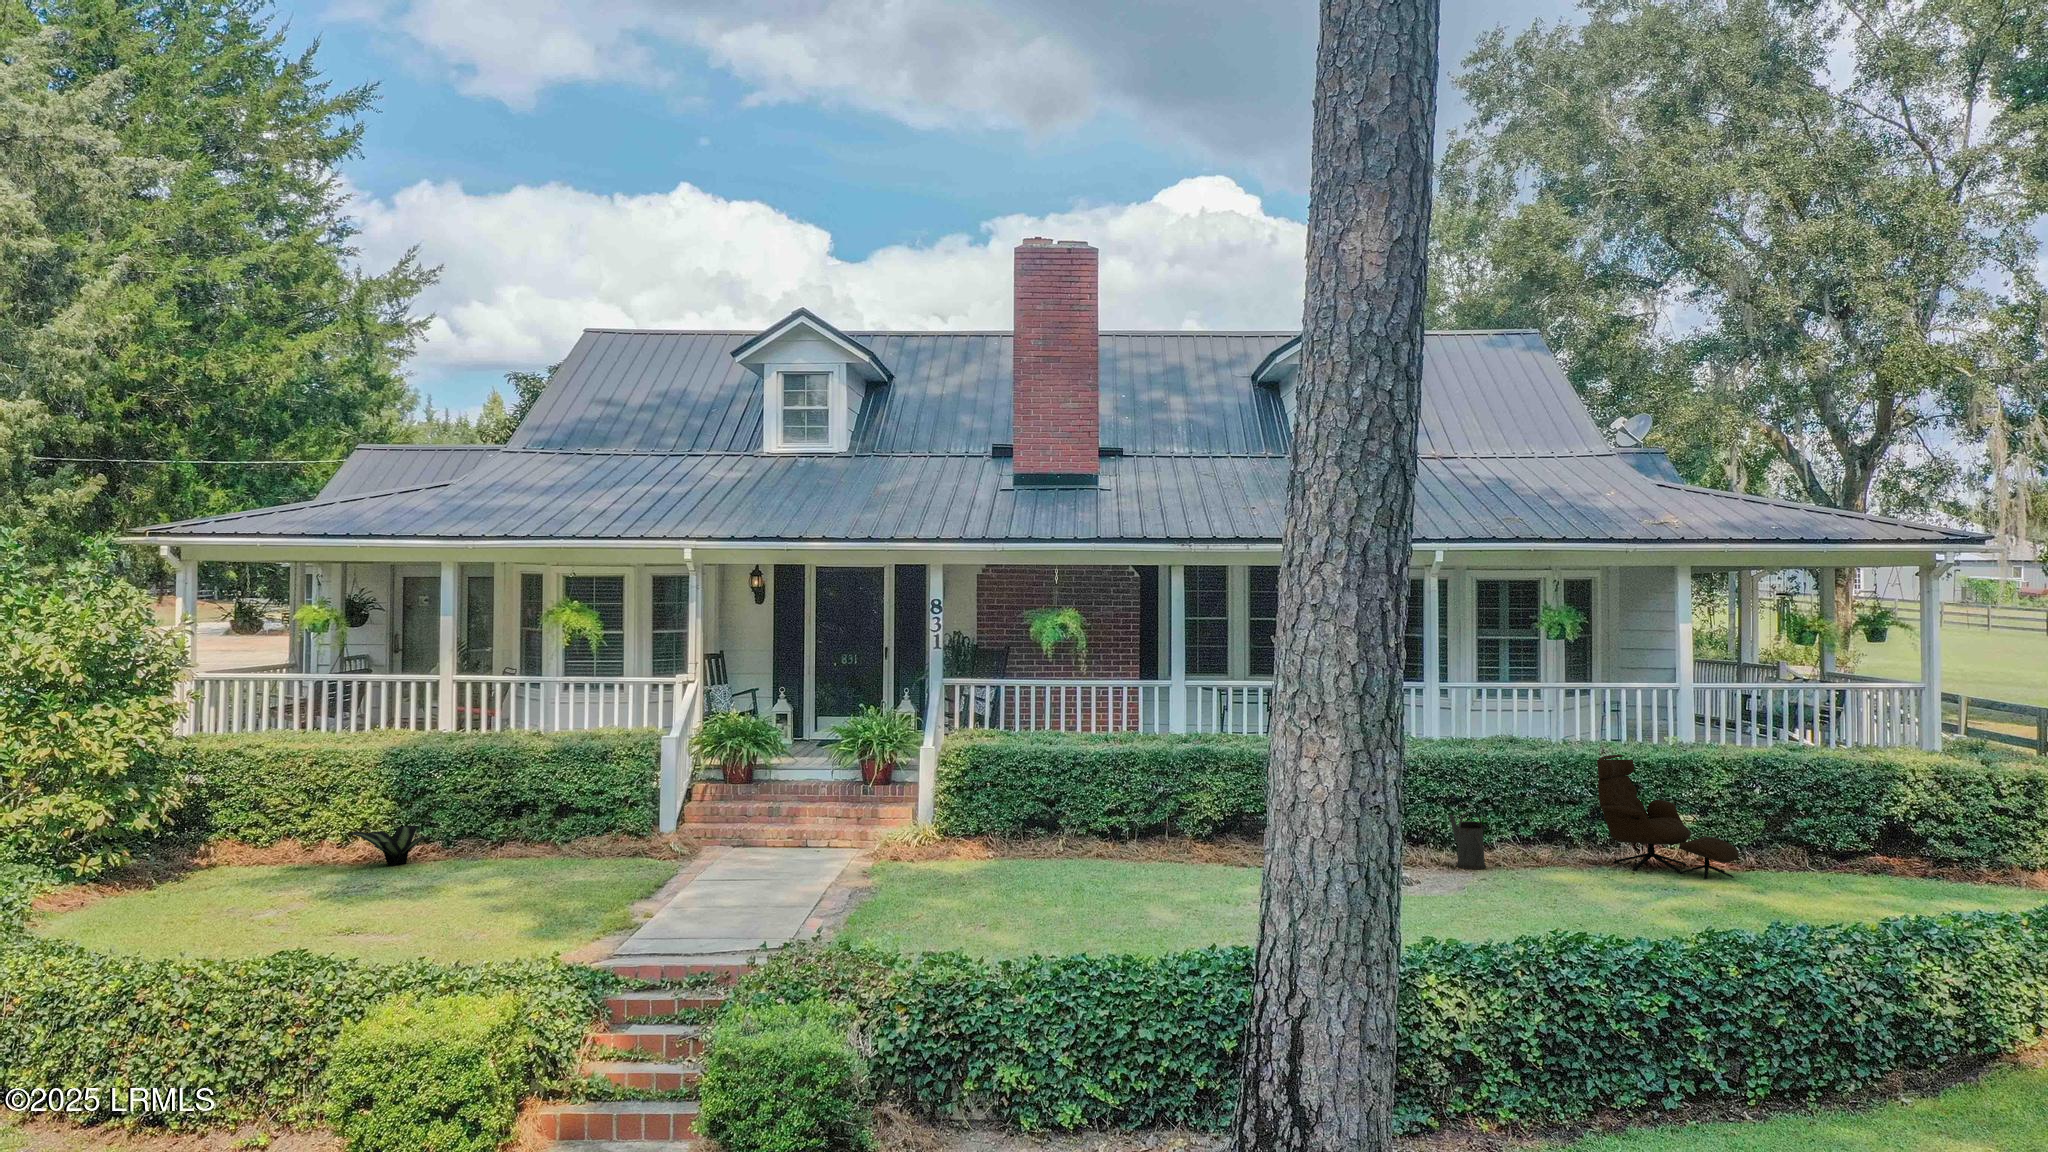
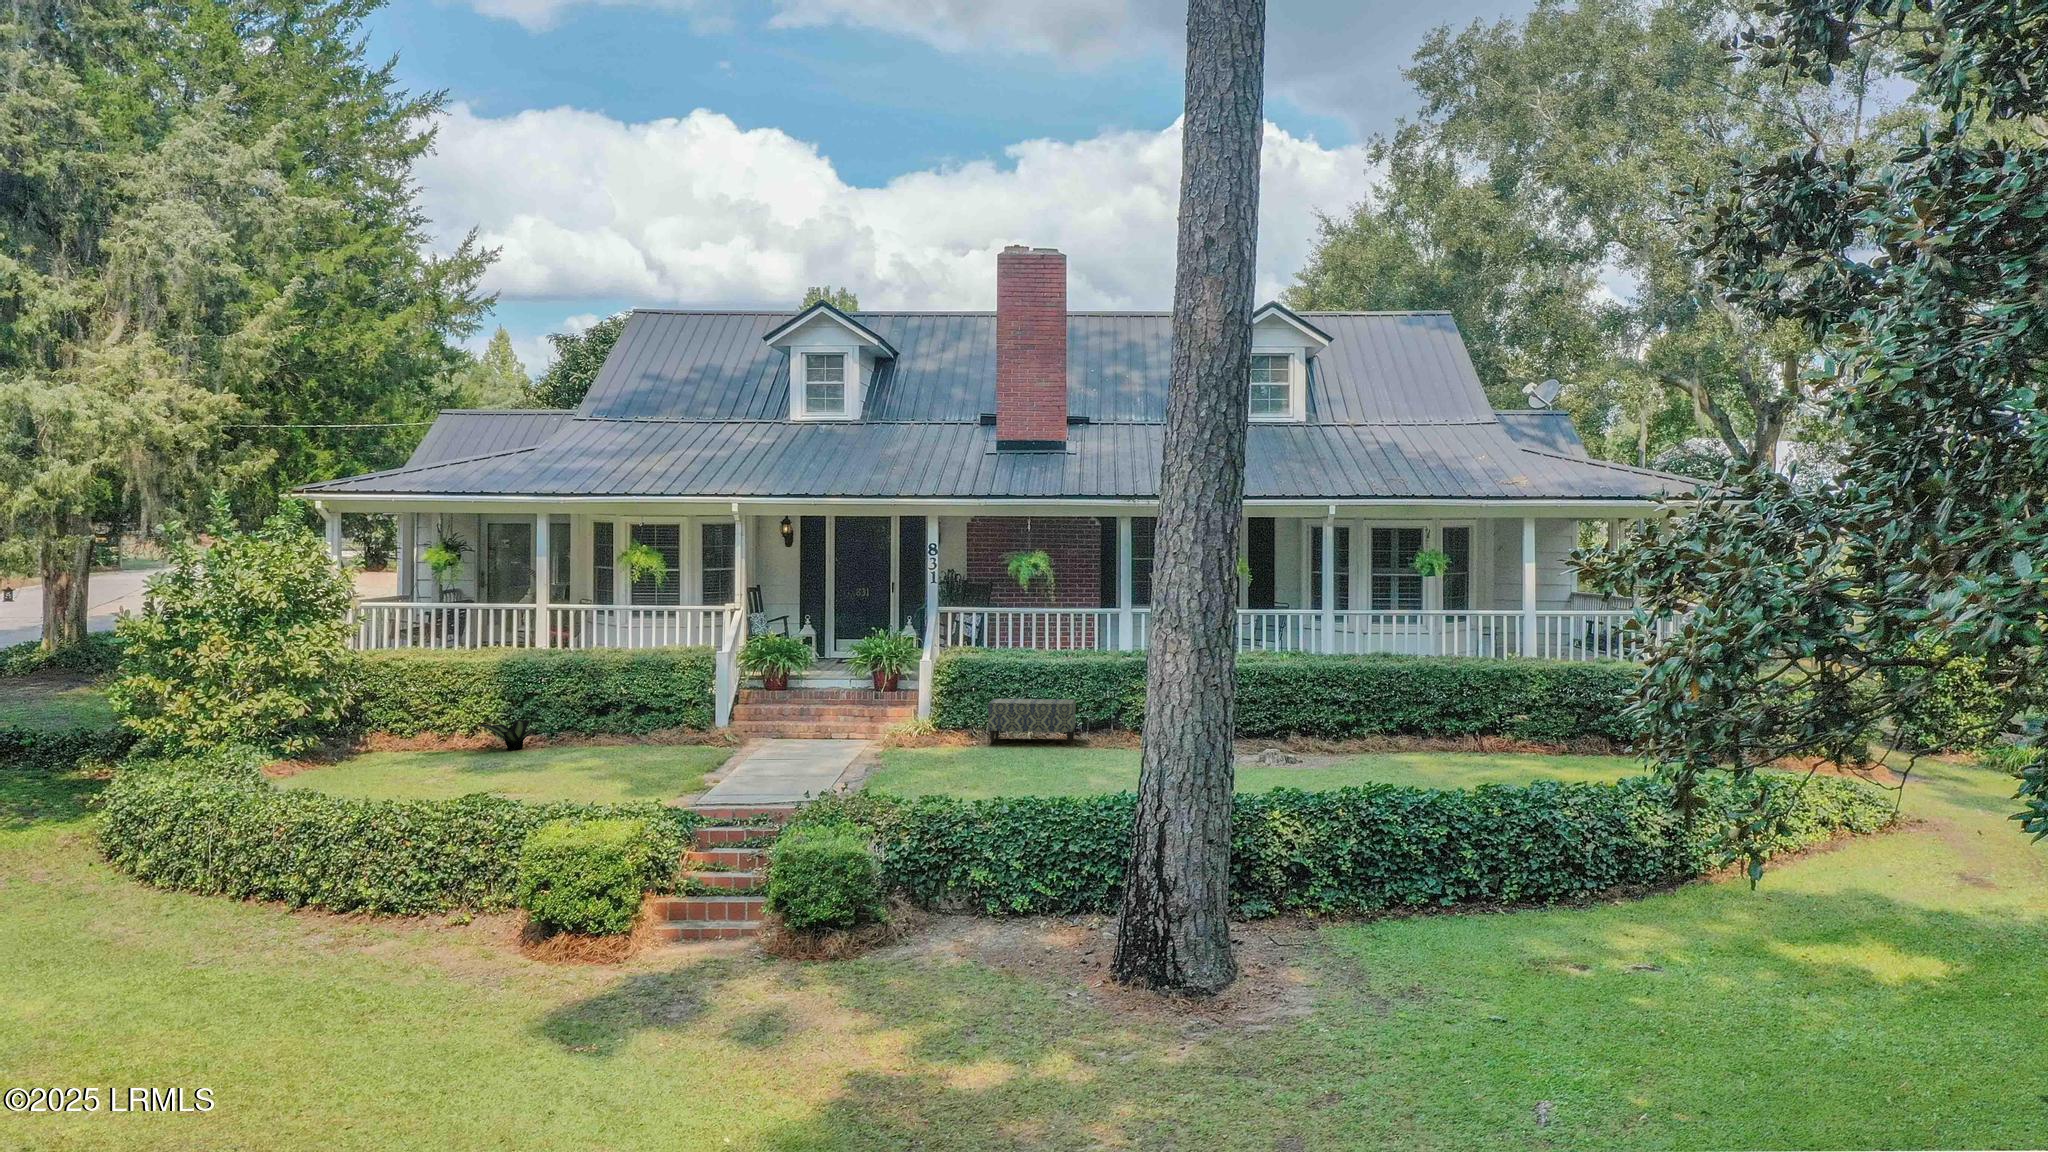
lounge chair: present [1597,755,1739,879] -> none [1445,667,1549,760]
bench: none [1007,796,1120,856] -> present [988,699,1076,744]
watering can: present [1449,811,1486,869] -> none [1331,710,1356,754]

